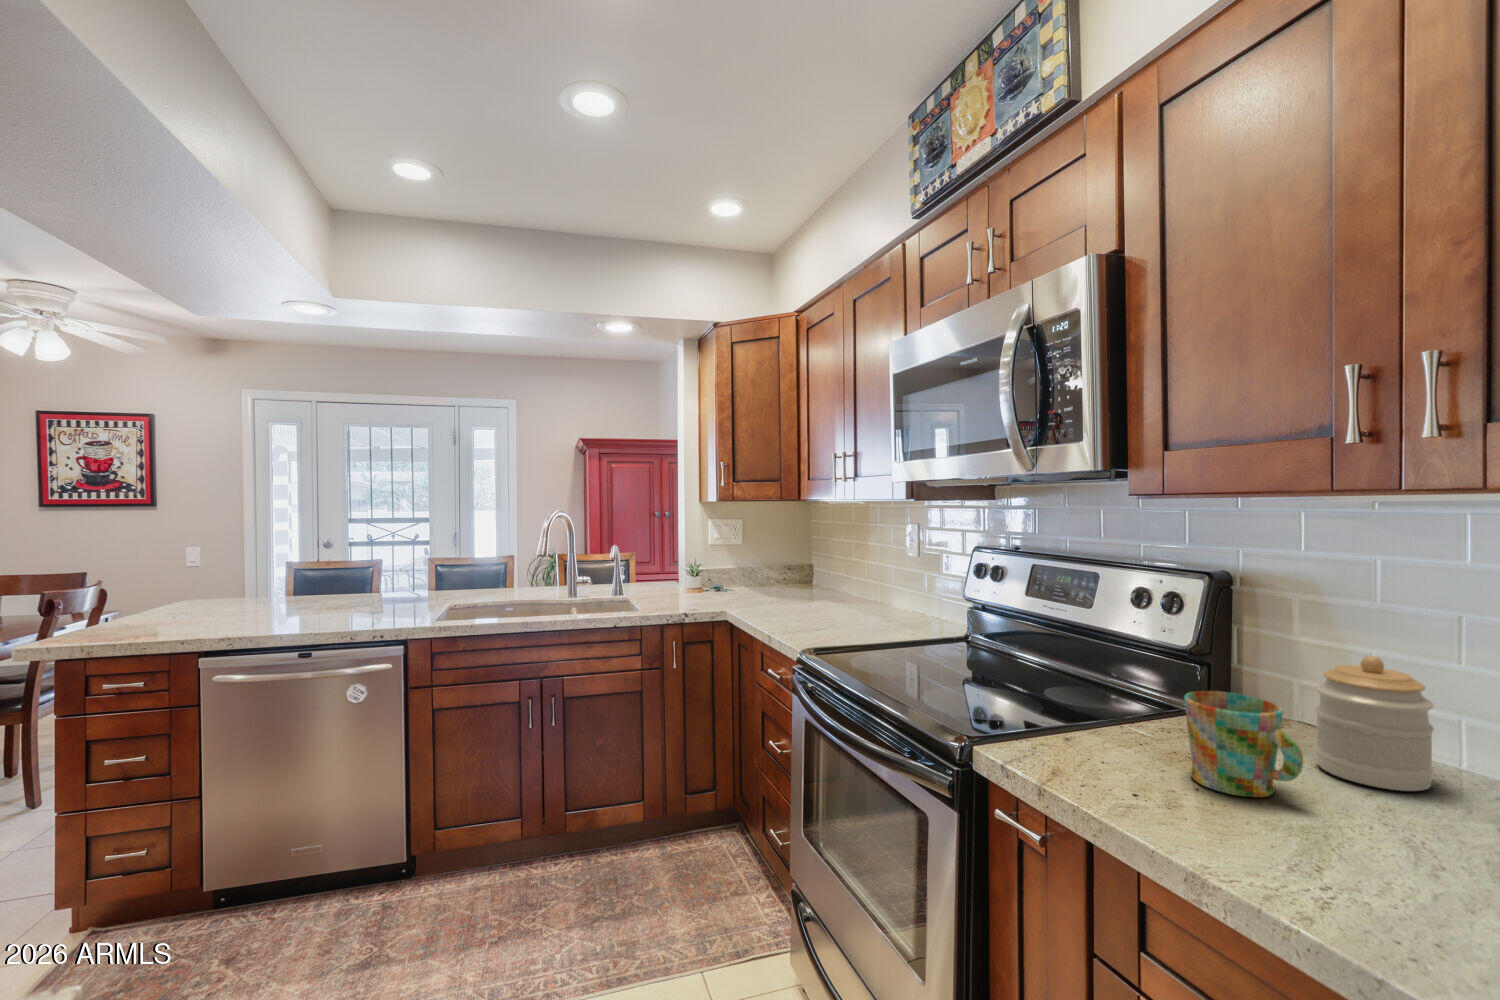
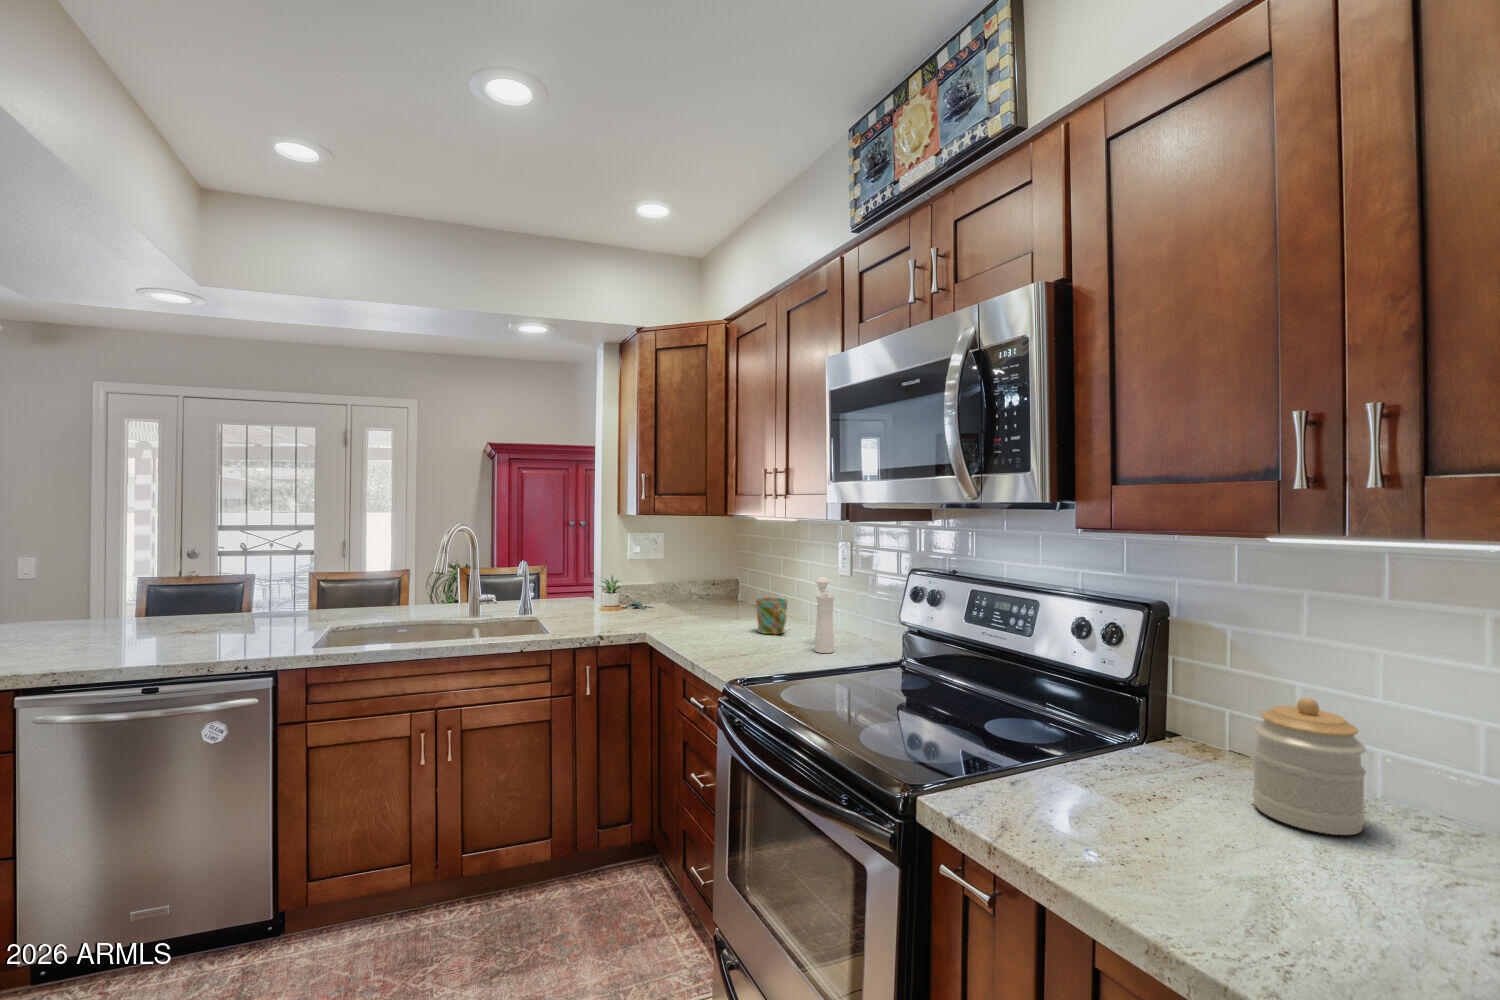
pepper mill: none [888,557,907,630] -> present [815,578,835,653]
mug: present [1184,691,1303,797] -> present [756,598,788,634]

